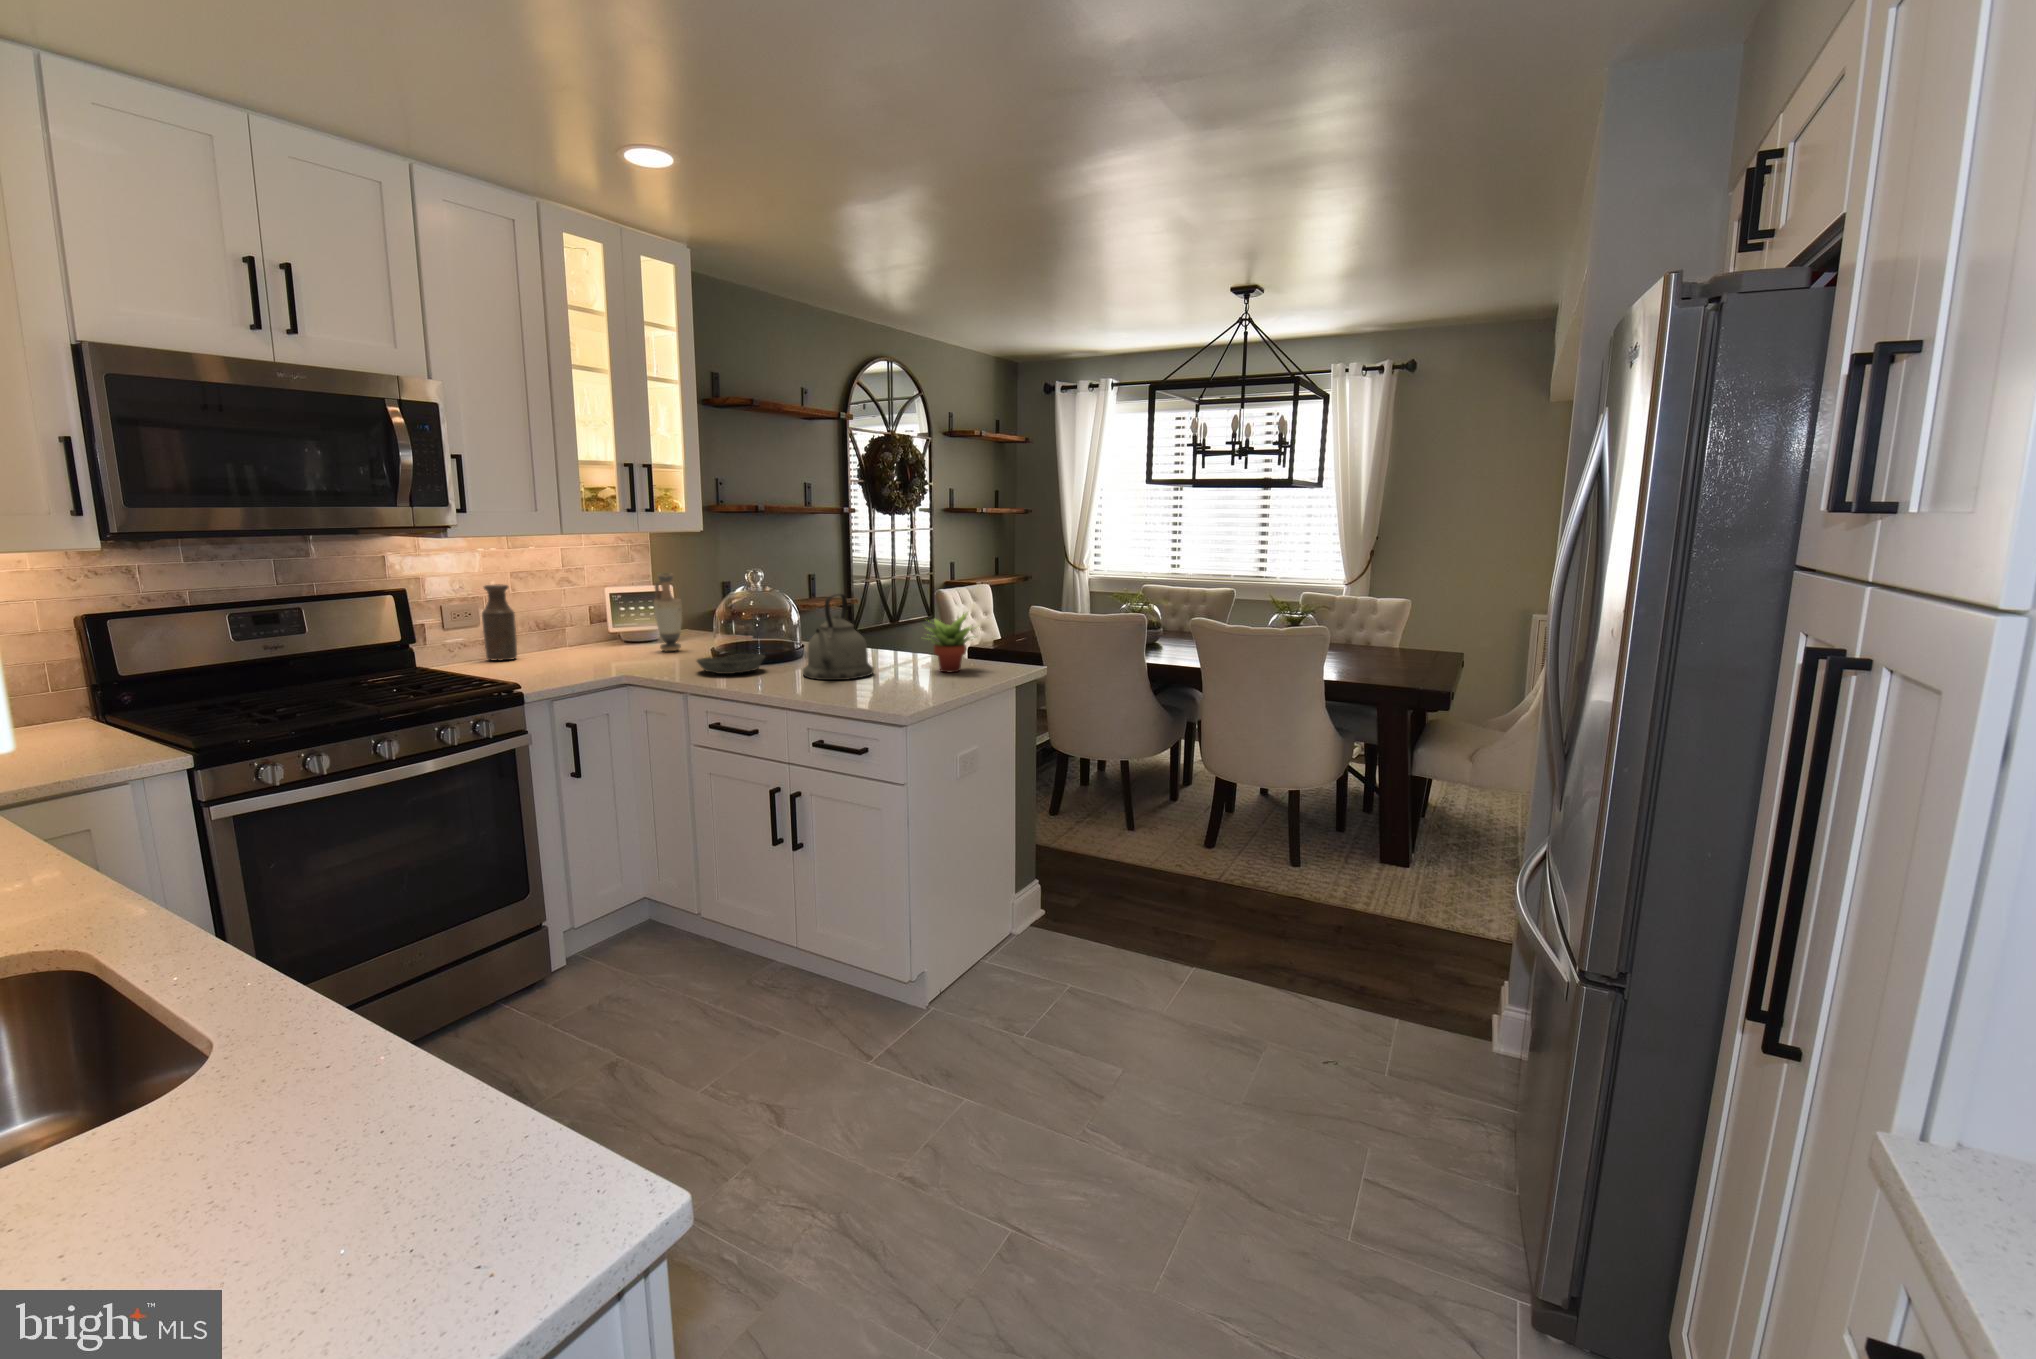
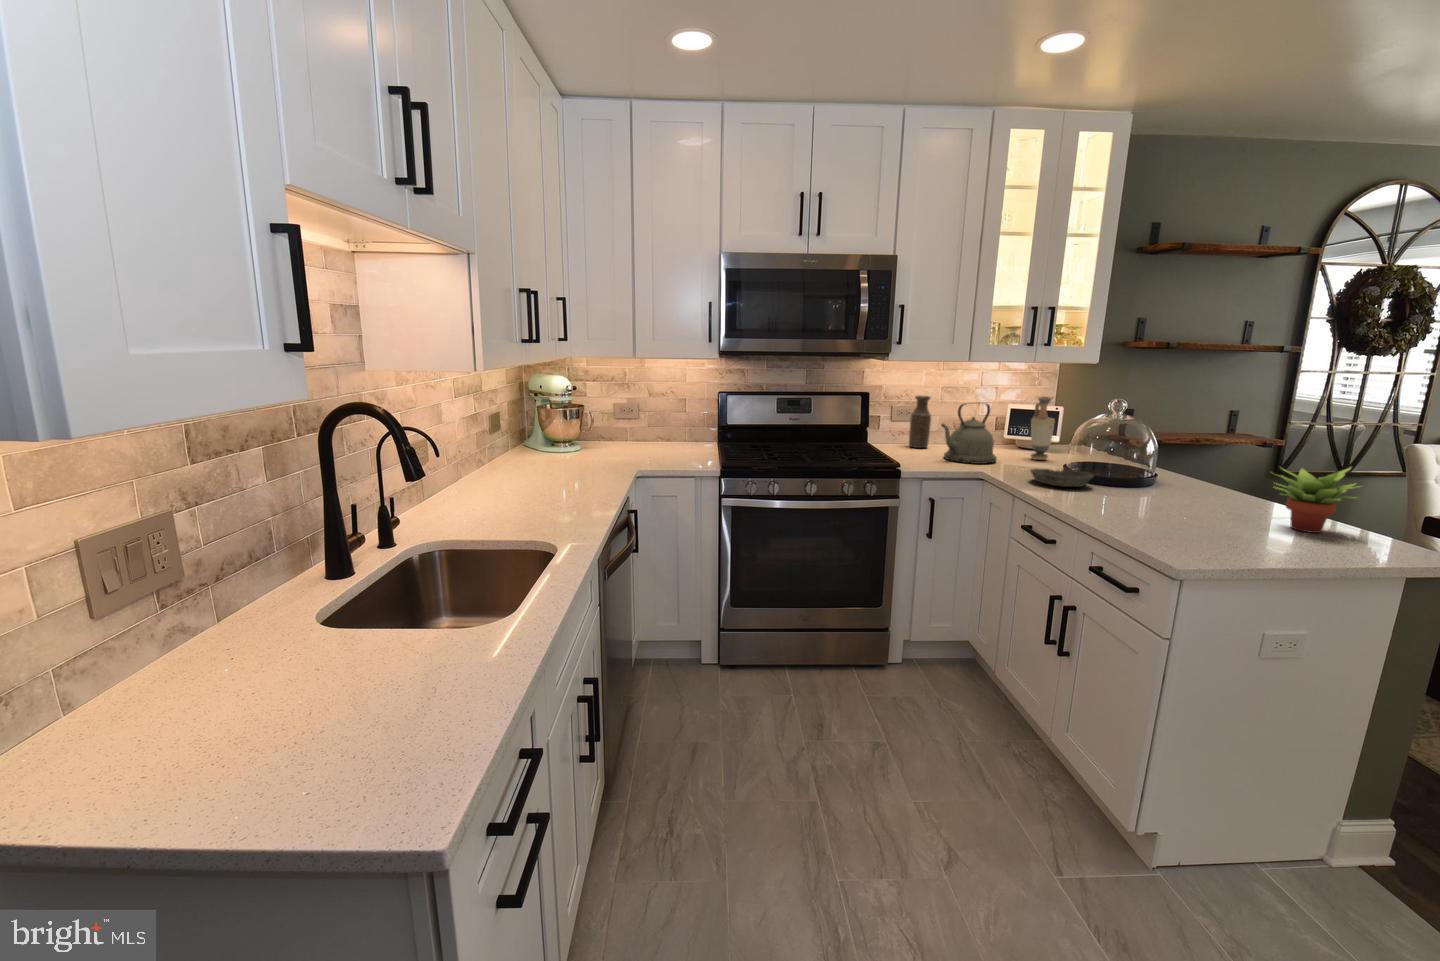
kettle: present [802,594,874,680] -> present [941,403,997,464]

